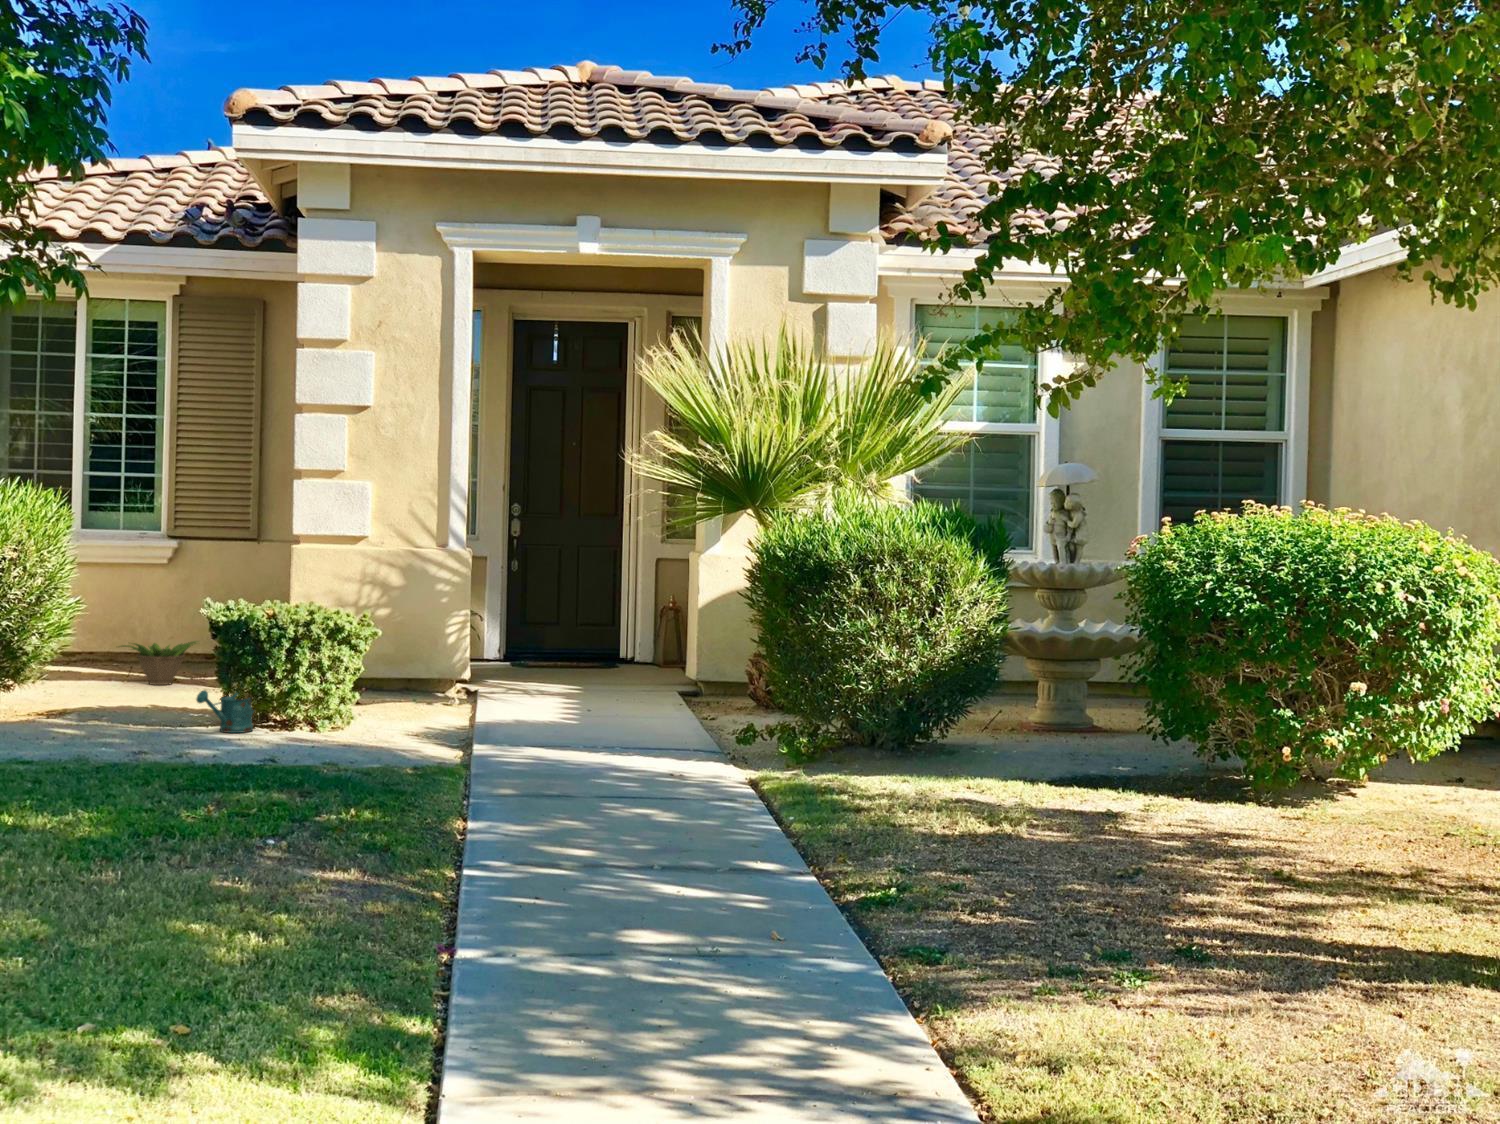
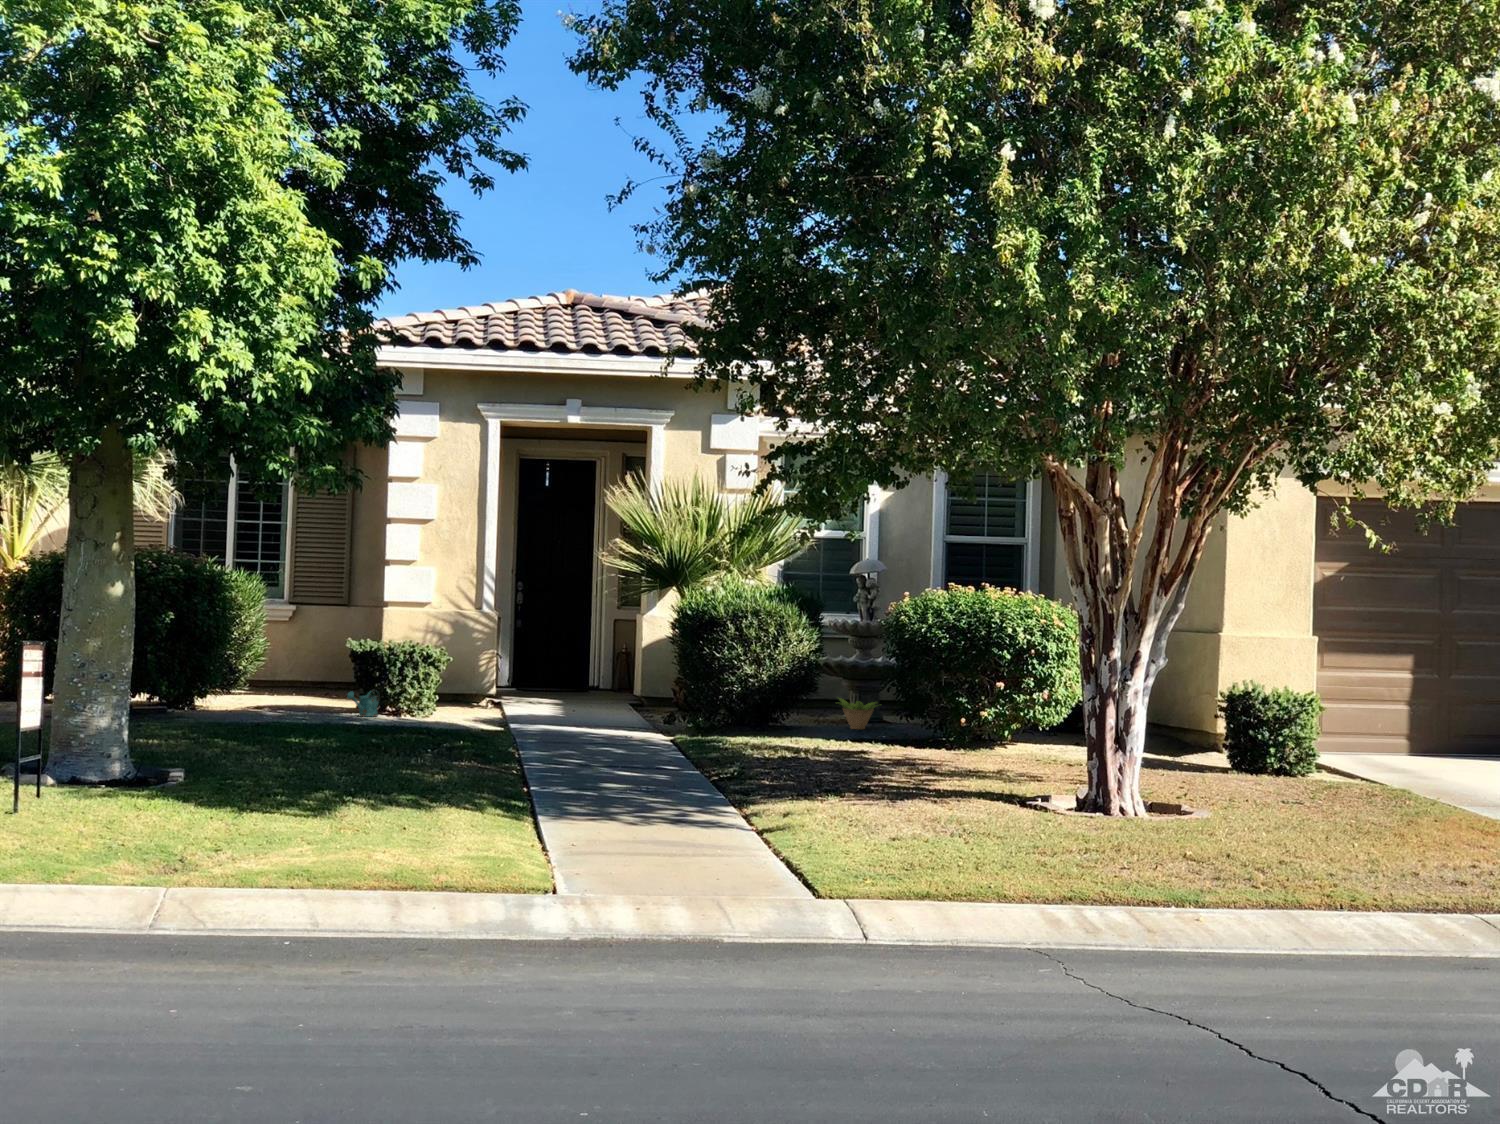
decorative plant: present [121,641,196,685] -> present [839,698,876,729]

